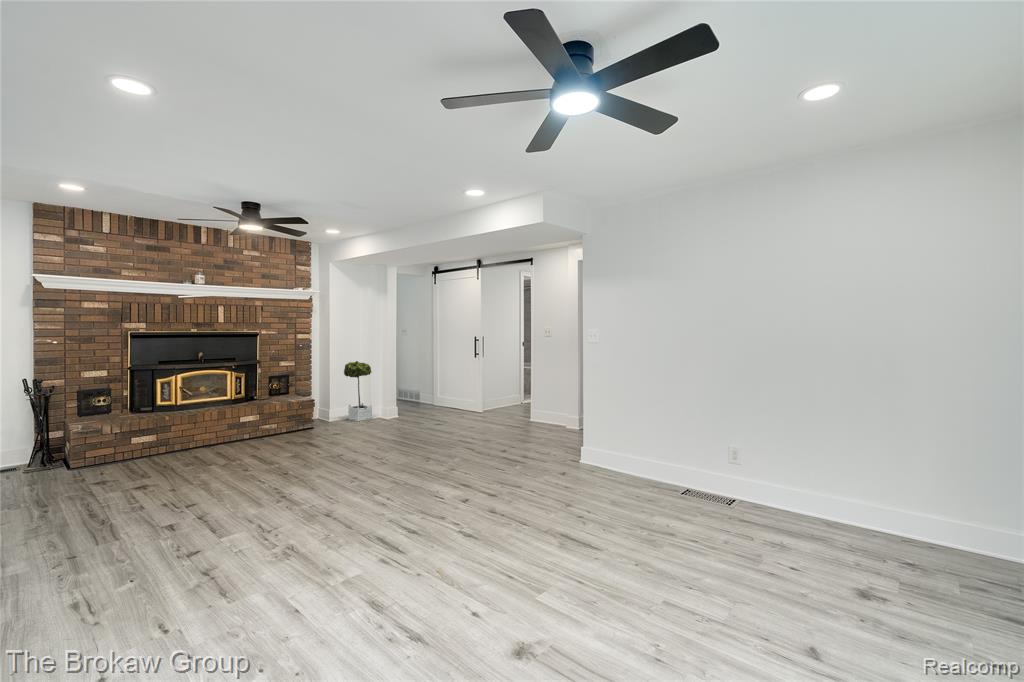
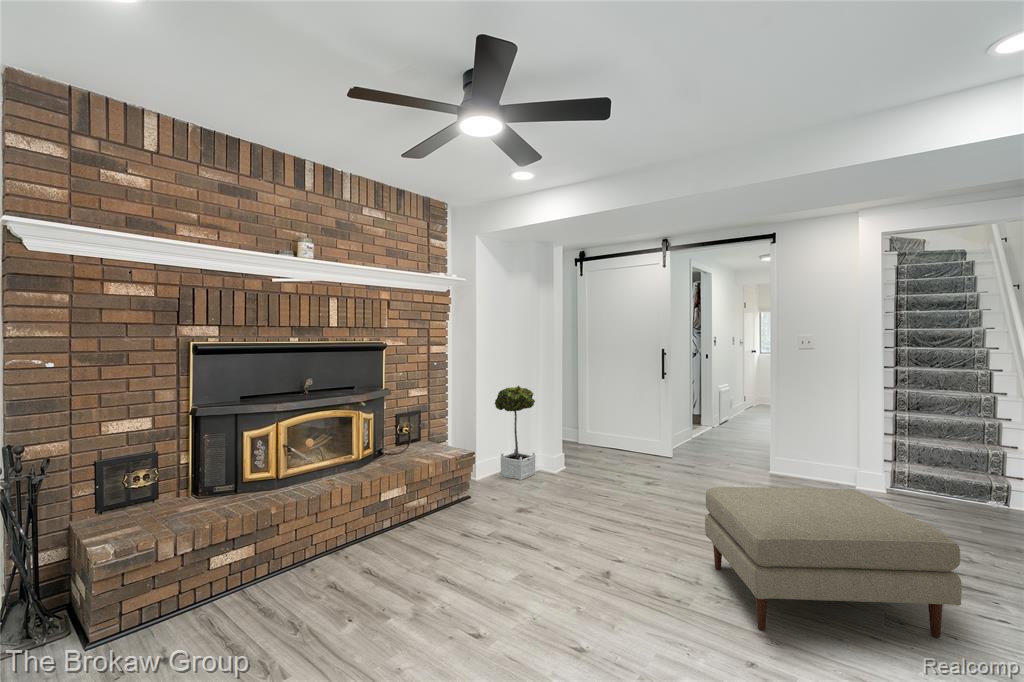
ottoman: none [369,412,472,475] -> present [705,487,962,637]

